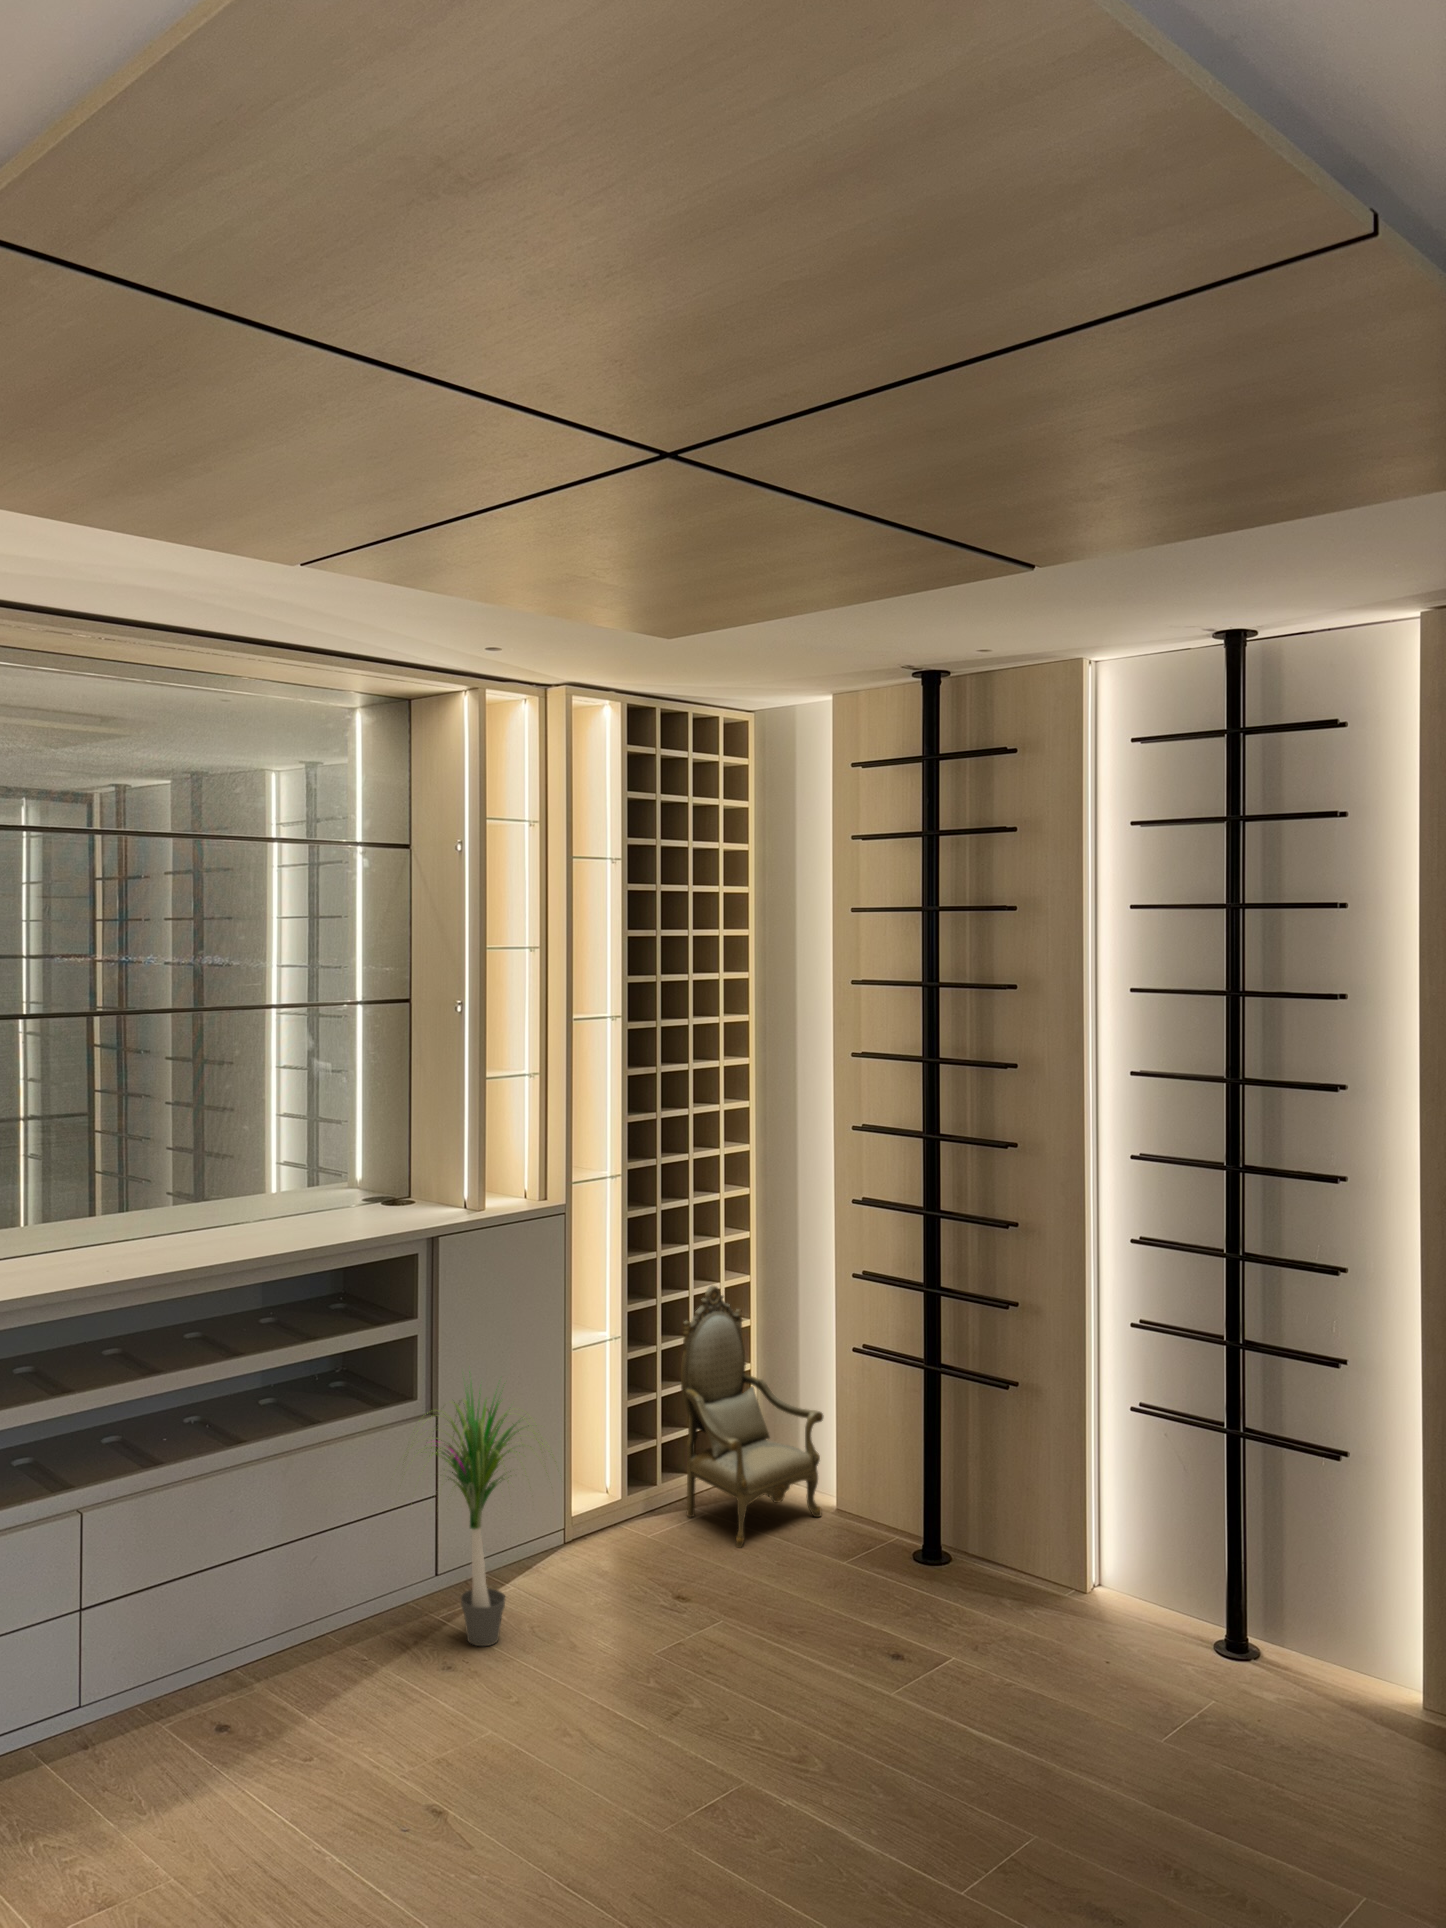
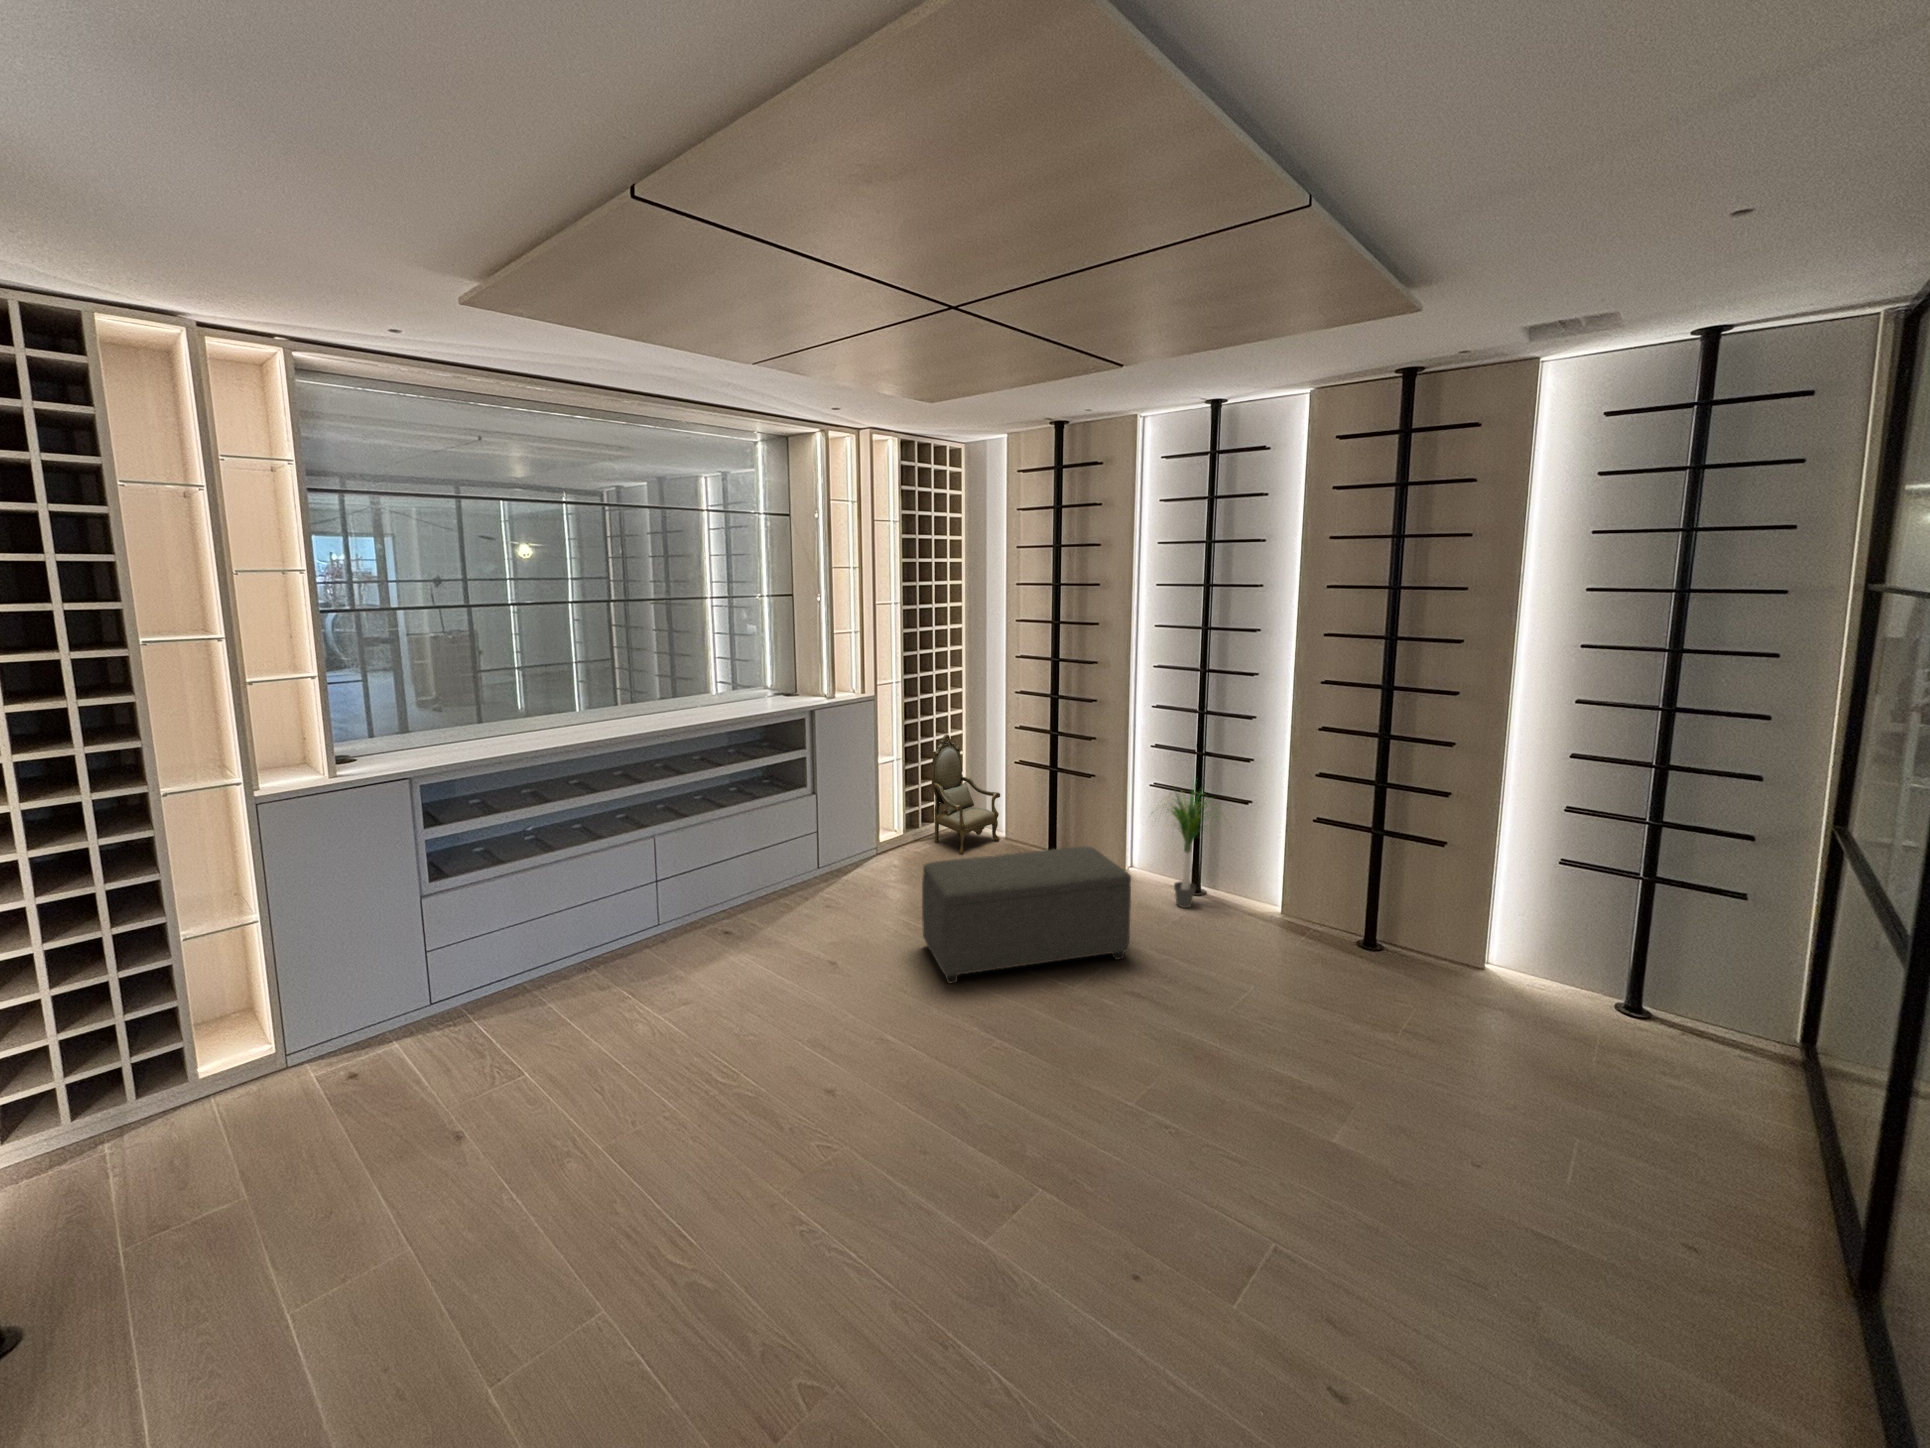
potted plant: present [404,1391,556,1646] -> present [1152,791,1217,908]
ottoman: none [635,1551,1088,1875] -> present [922,846,1131,983]

